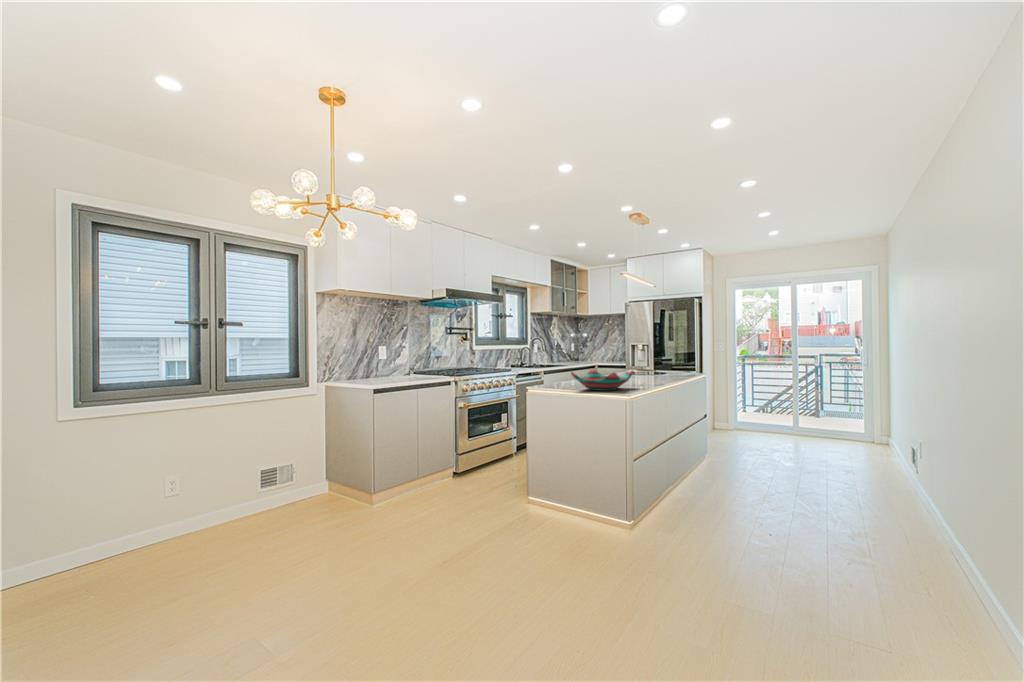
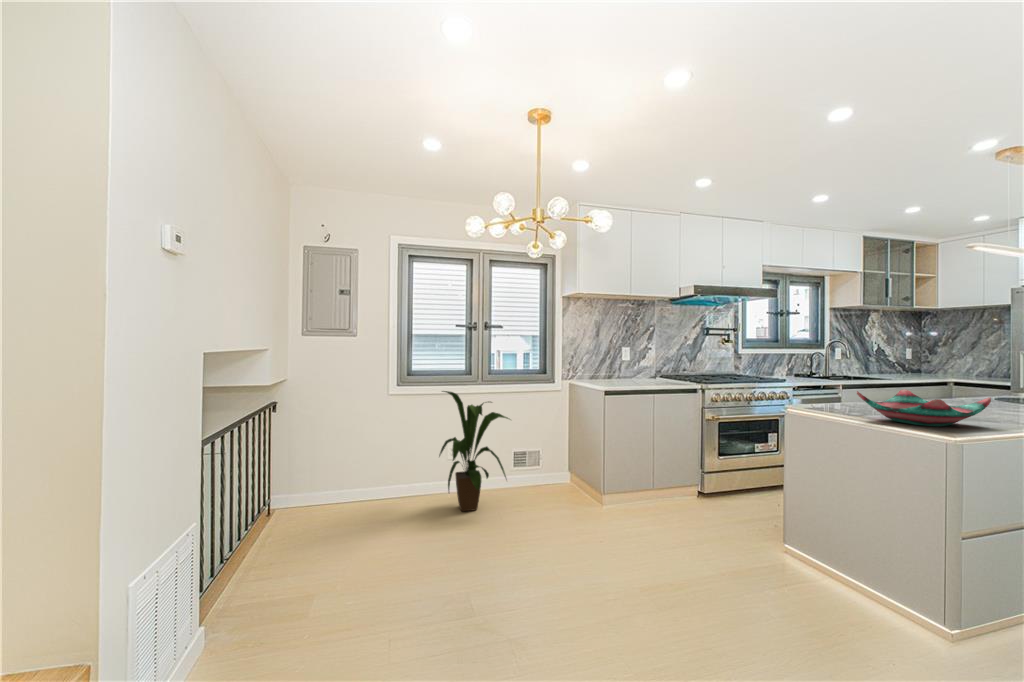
house plant: none [160,405,271,553] -> present [439,391,509,511]

